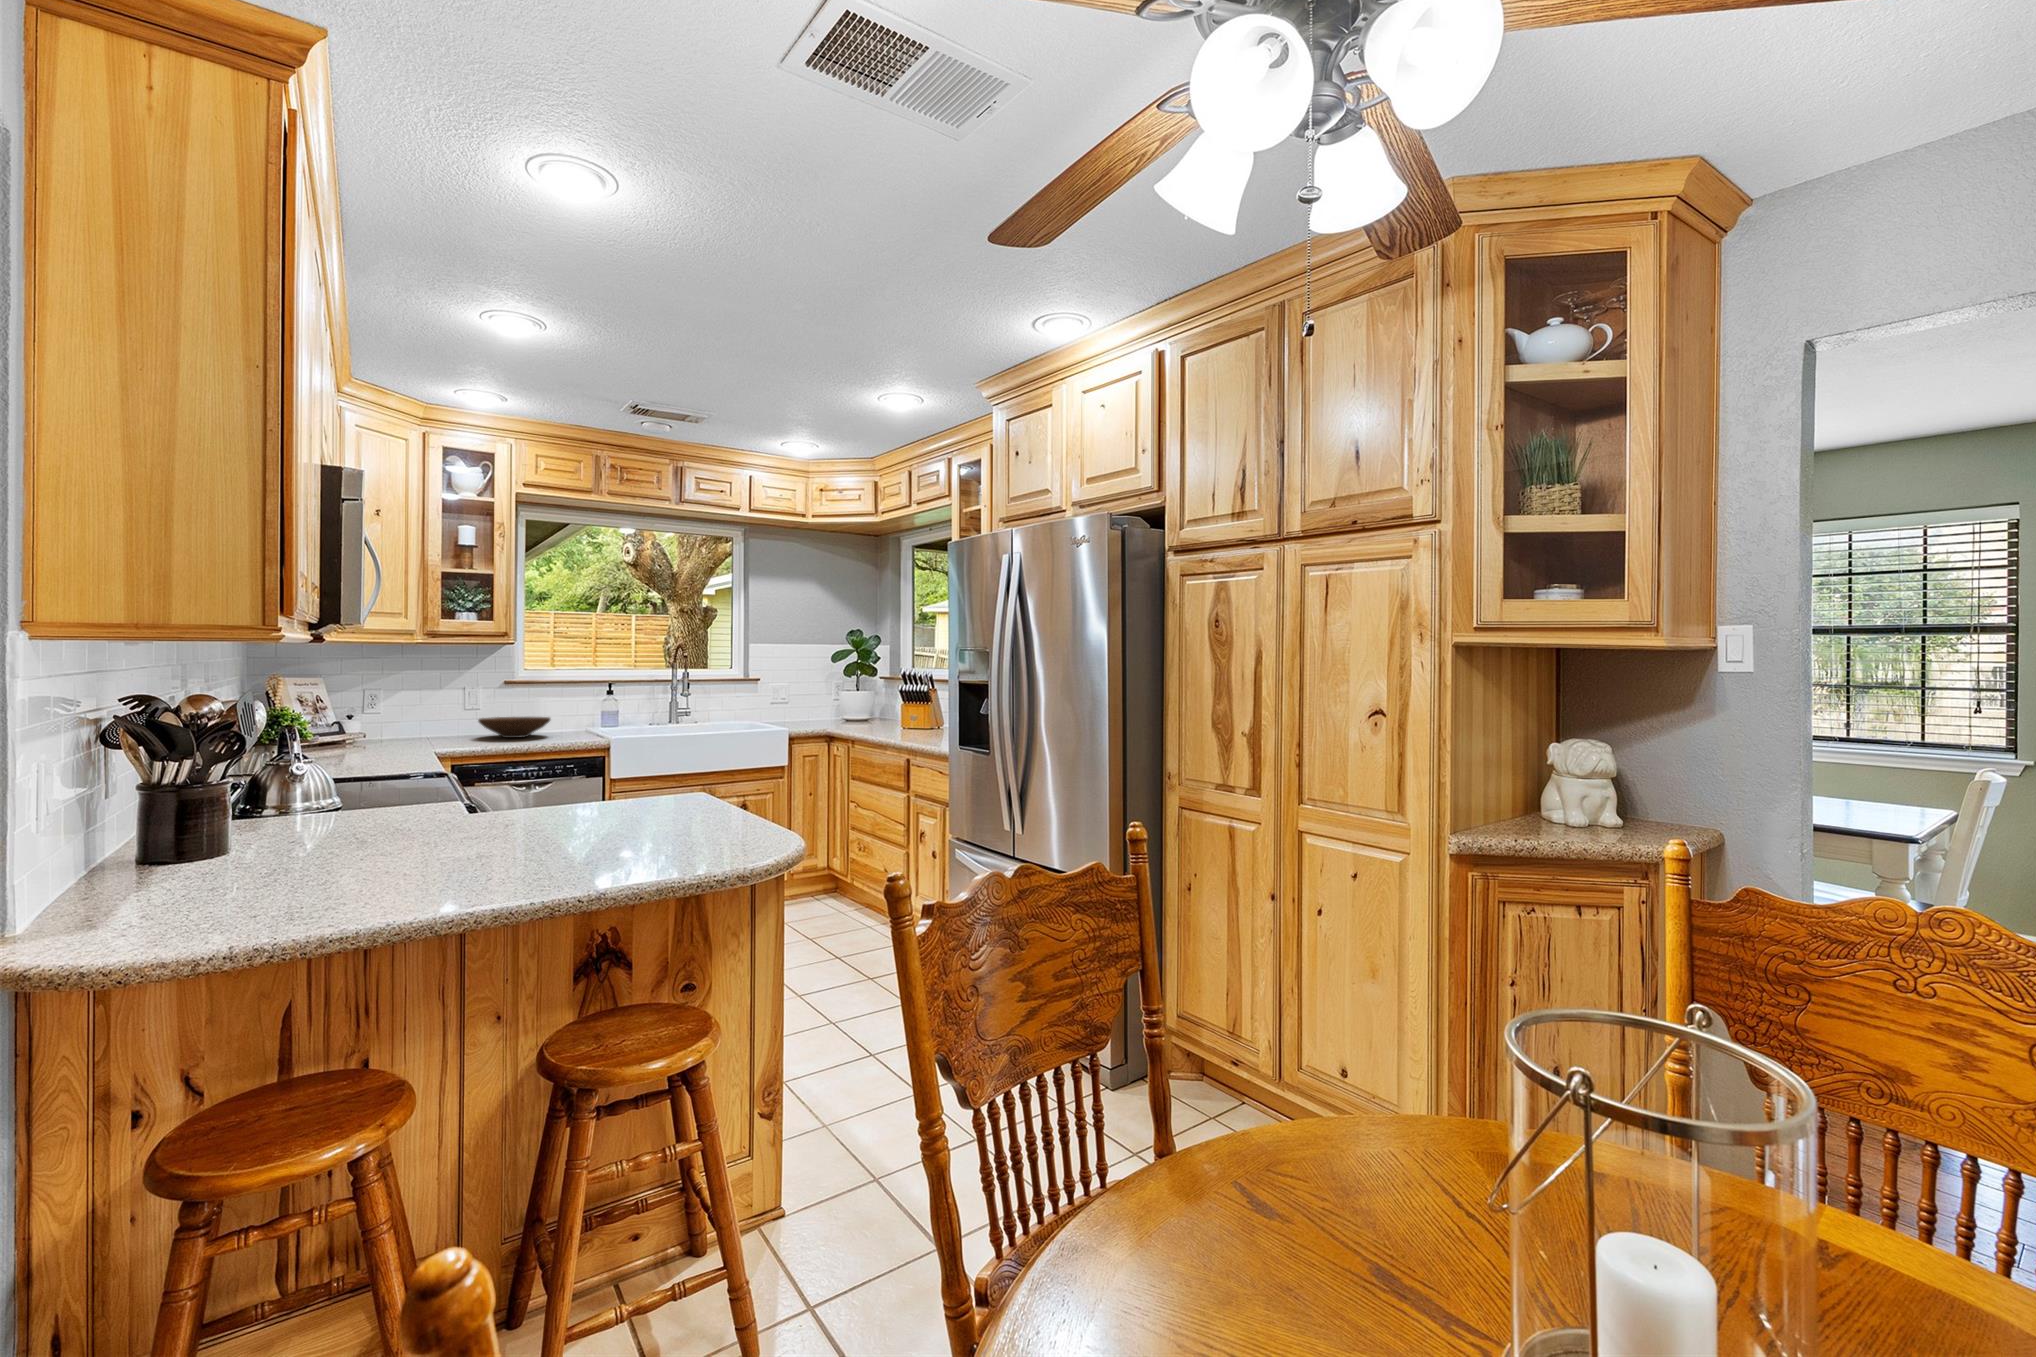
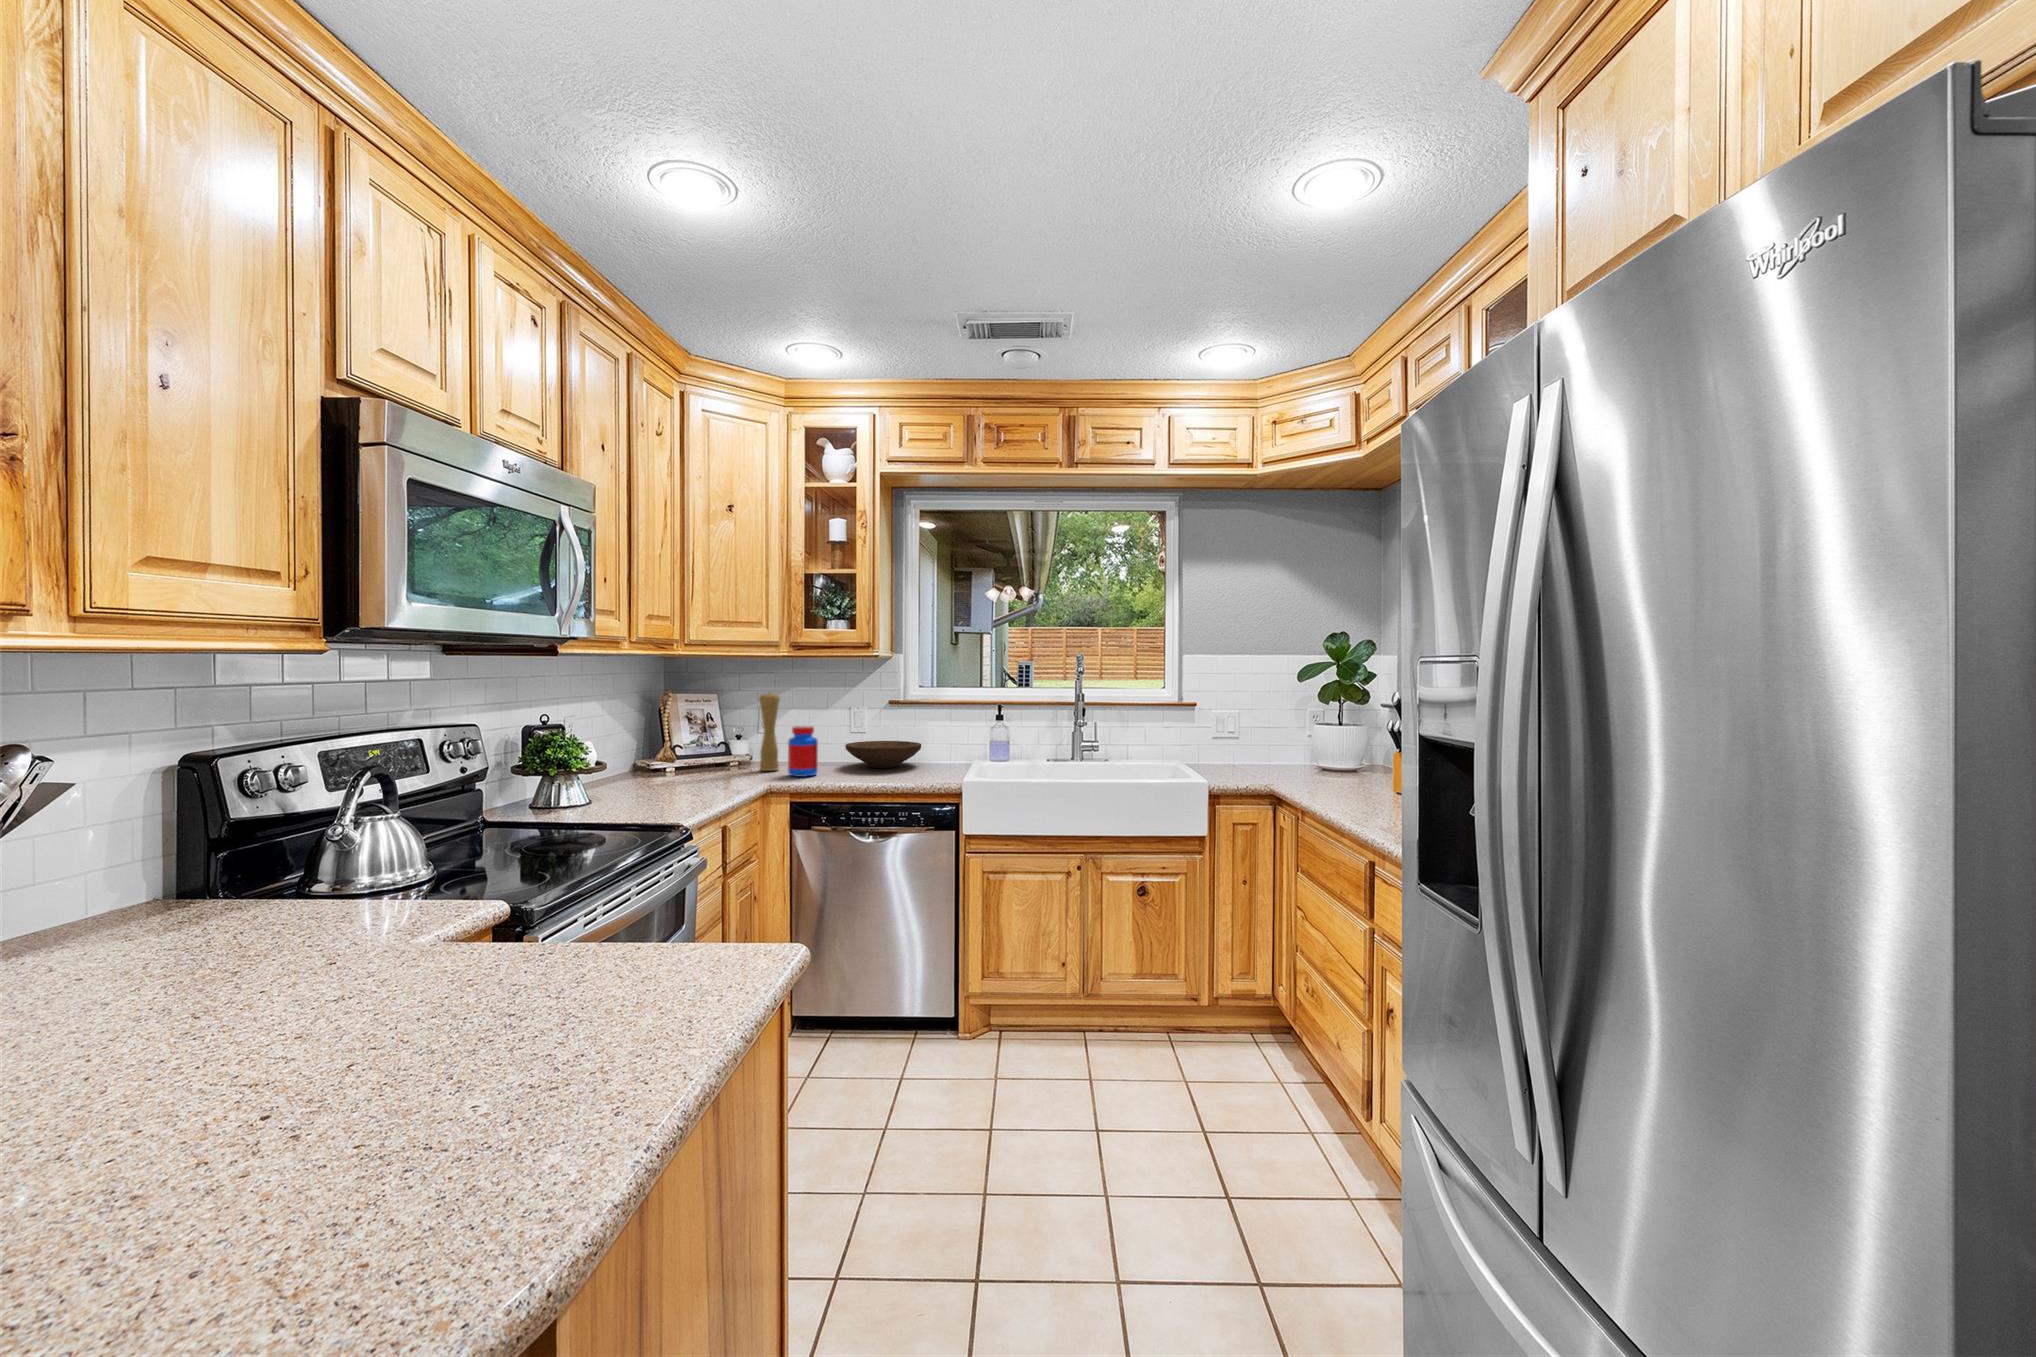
pepper mill: none [399,675,420,744] -> present [759,692,780,771]
jar: none [441,703,469,745] -> present [788,726,818,777]

